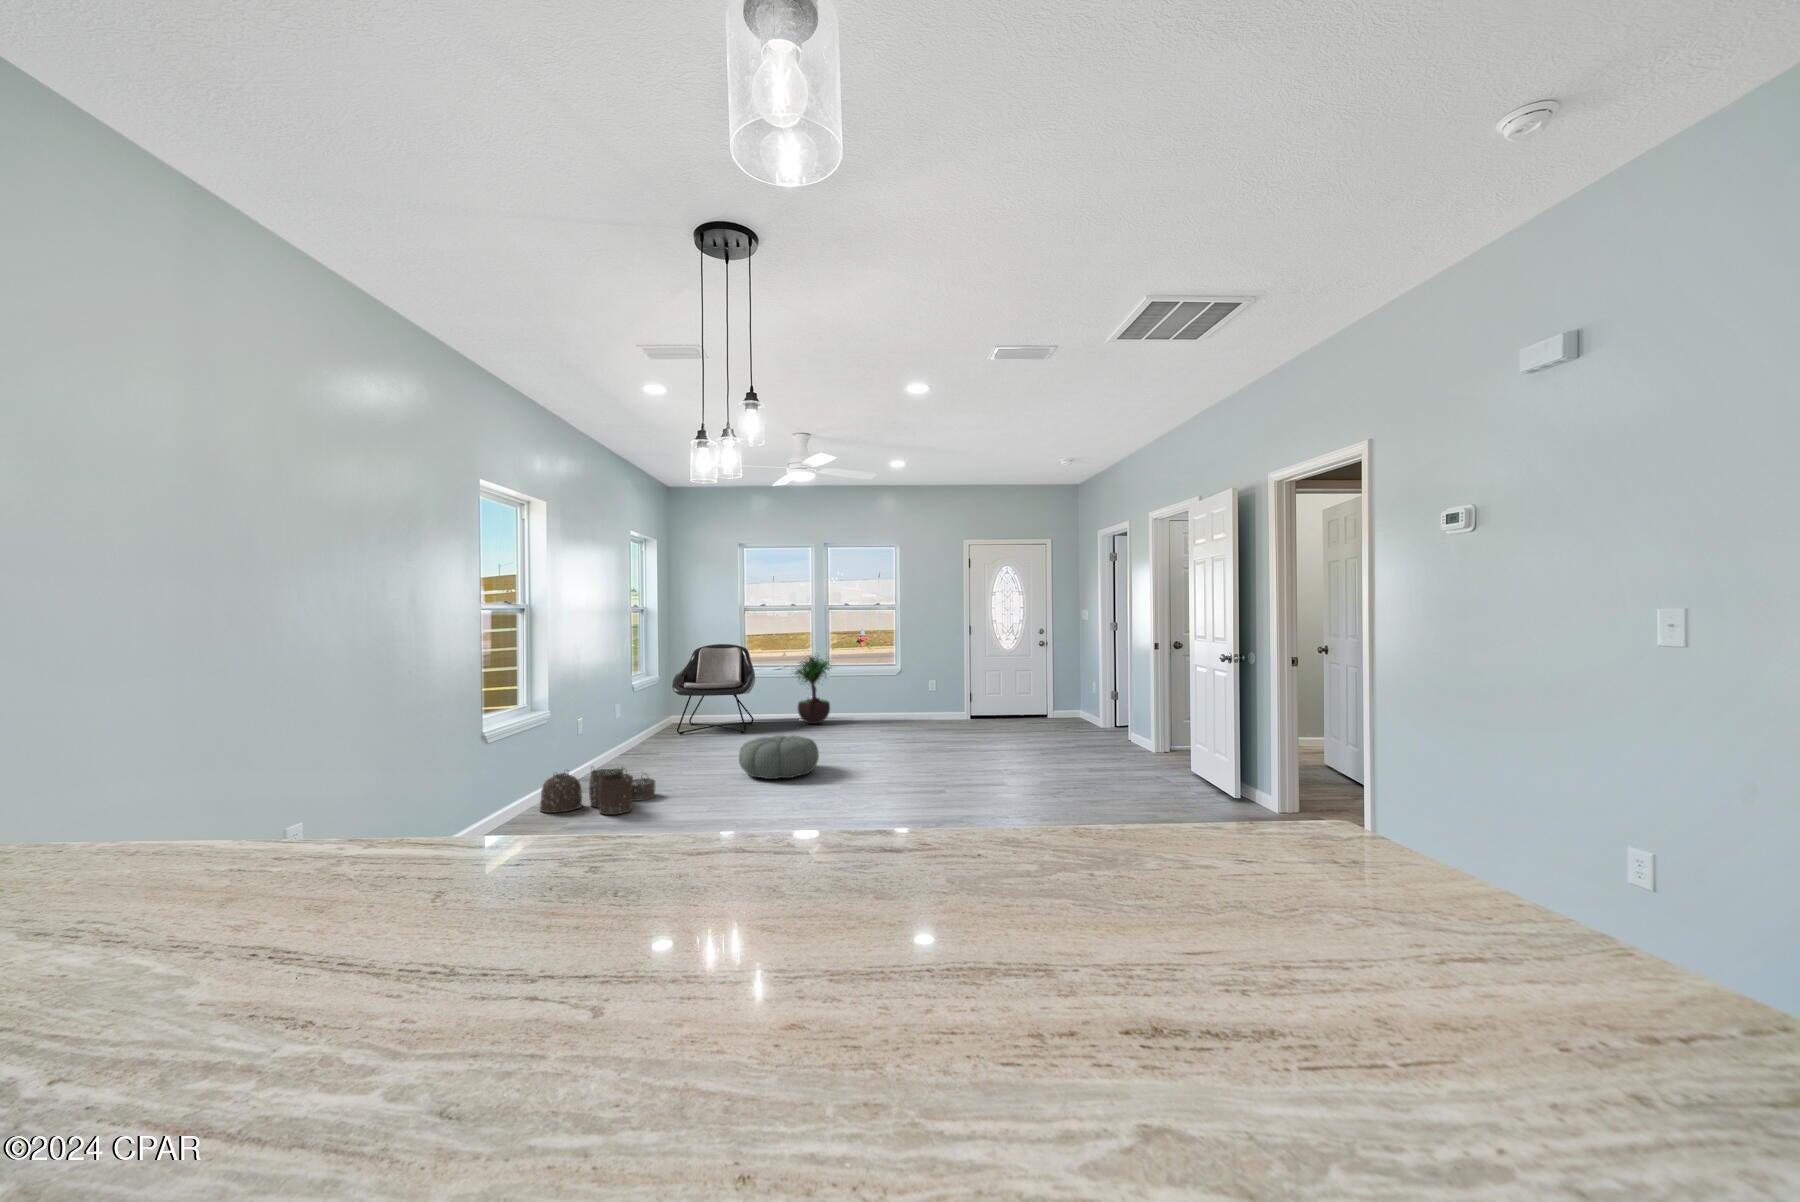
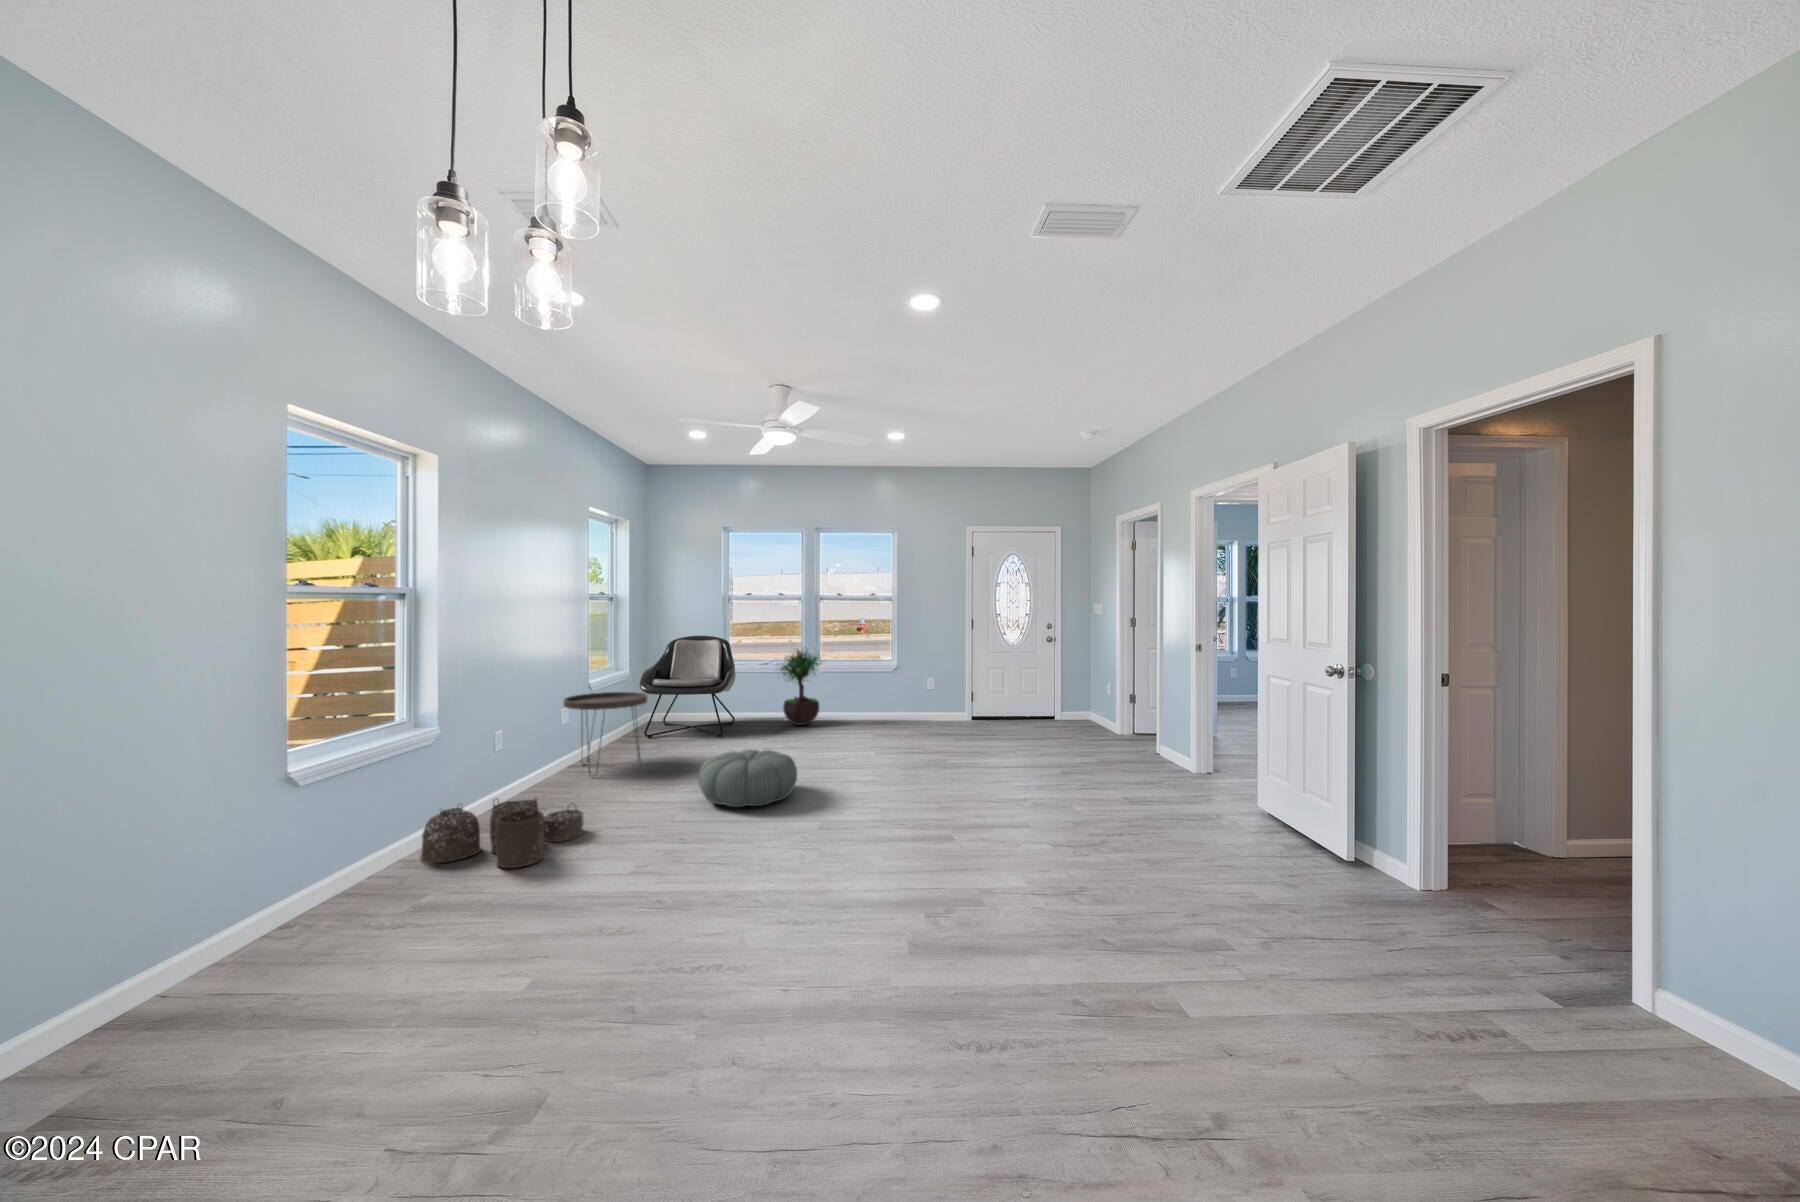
side table: none [619,692,687,762] -> present [563,692,647,765]

